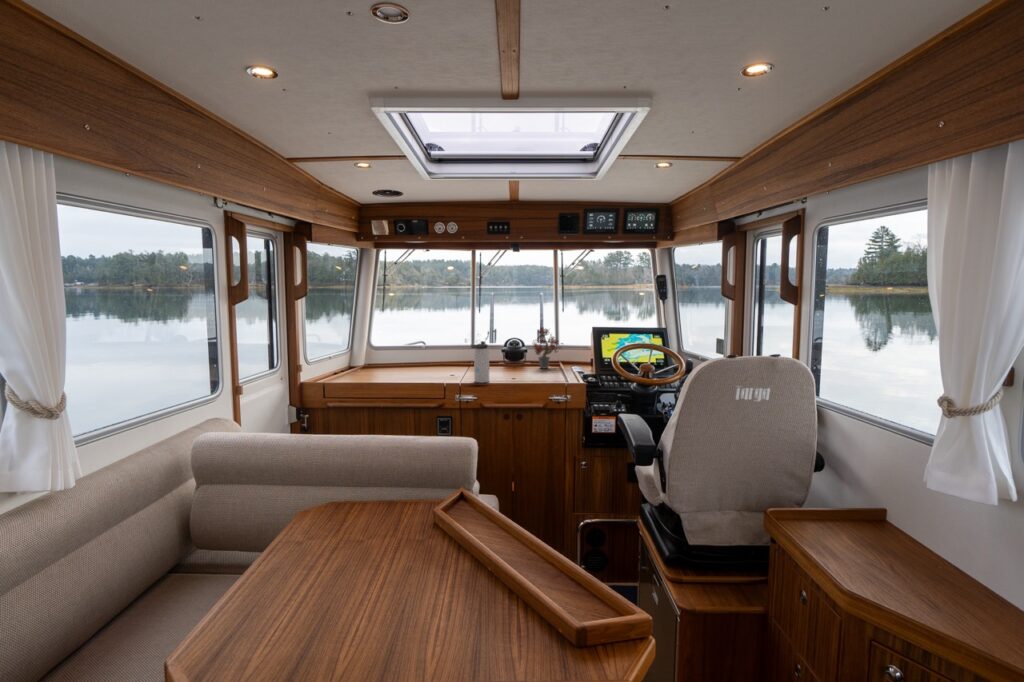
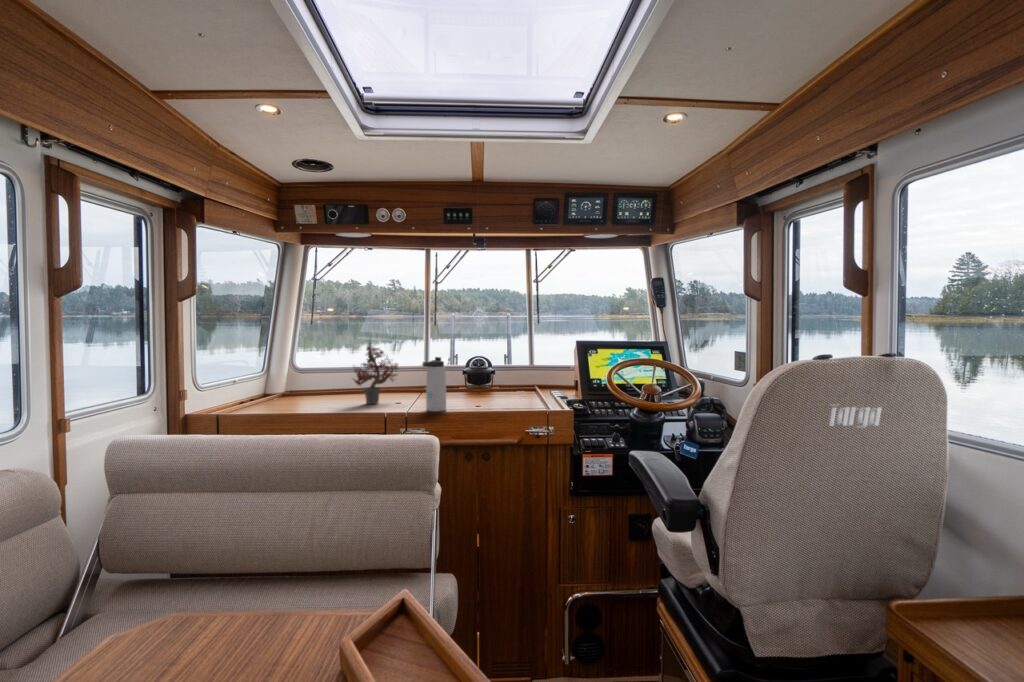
potted plant: present [533,324,560,368] -> present [354,343,398,404]

